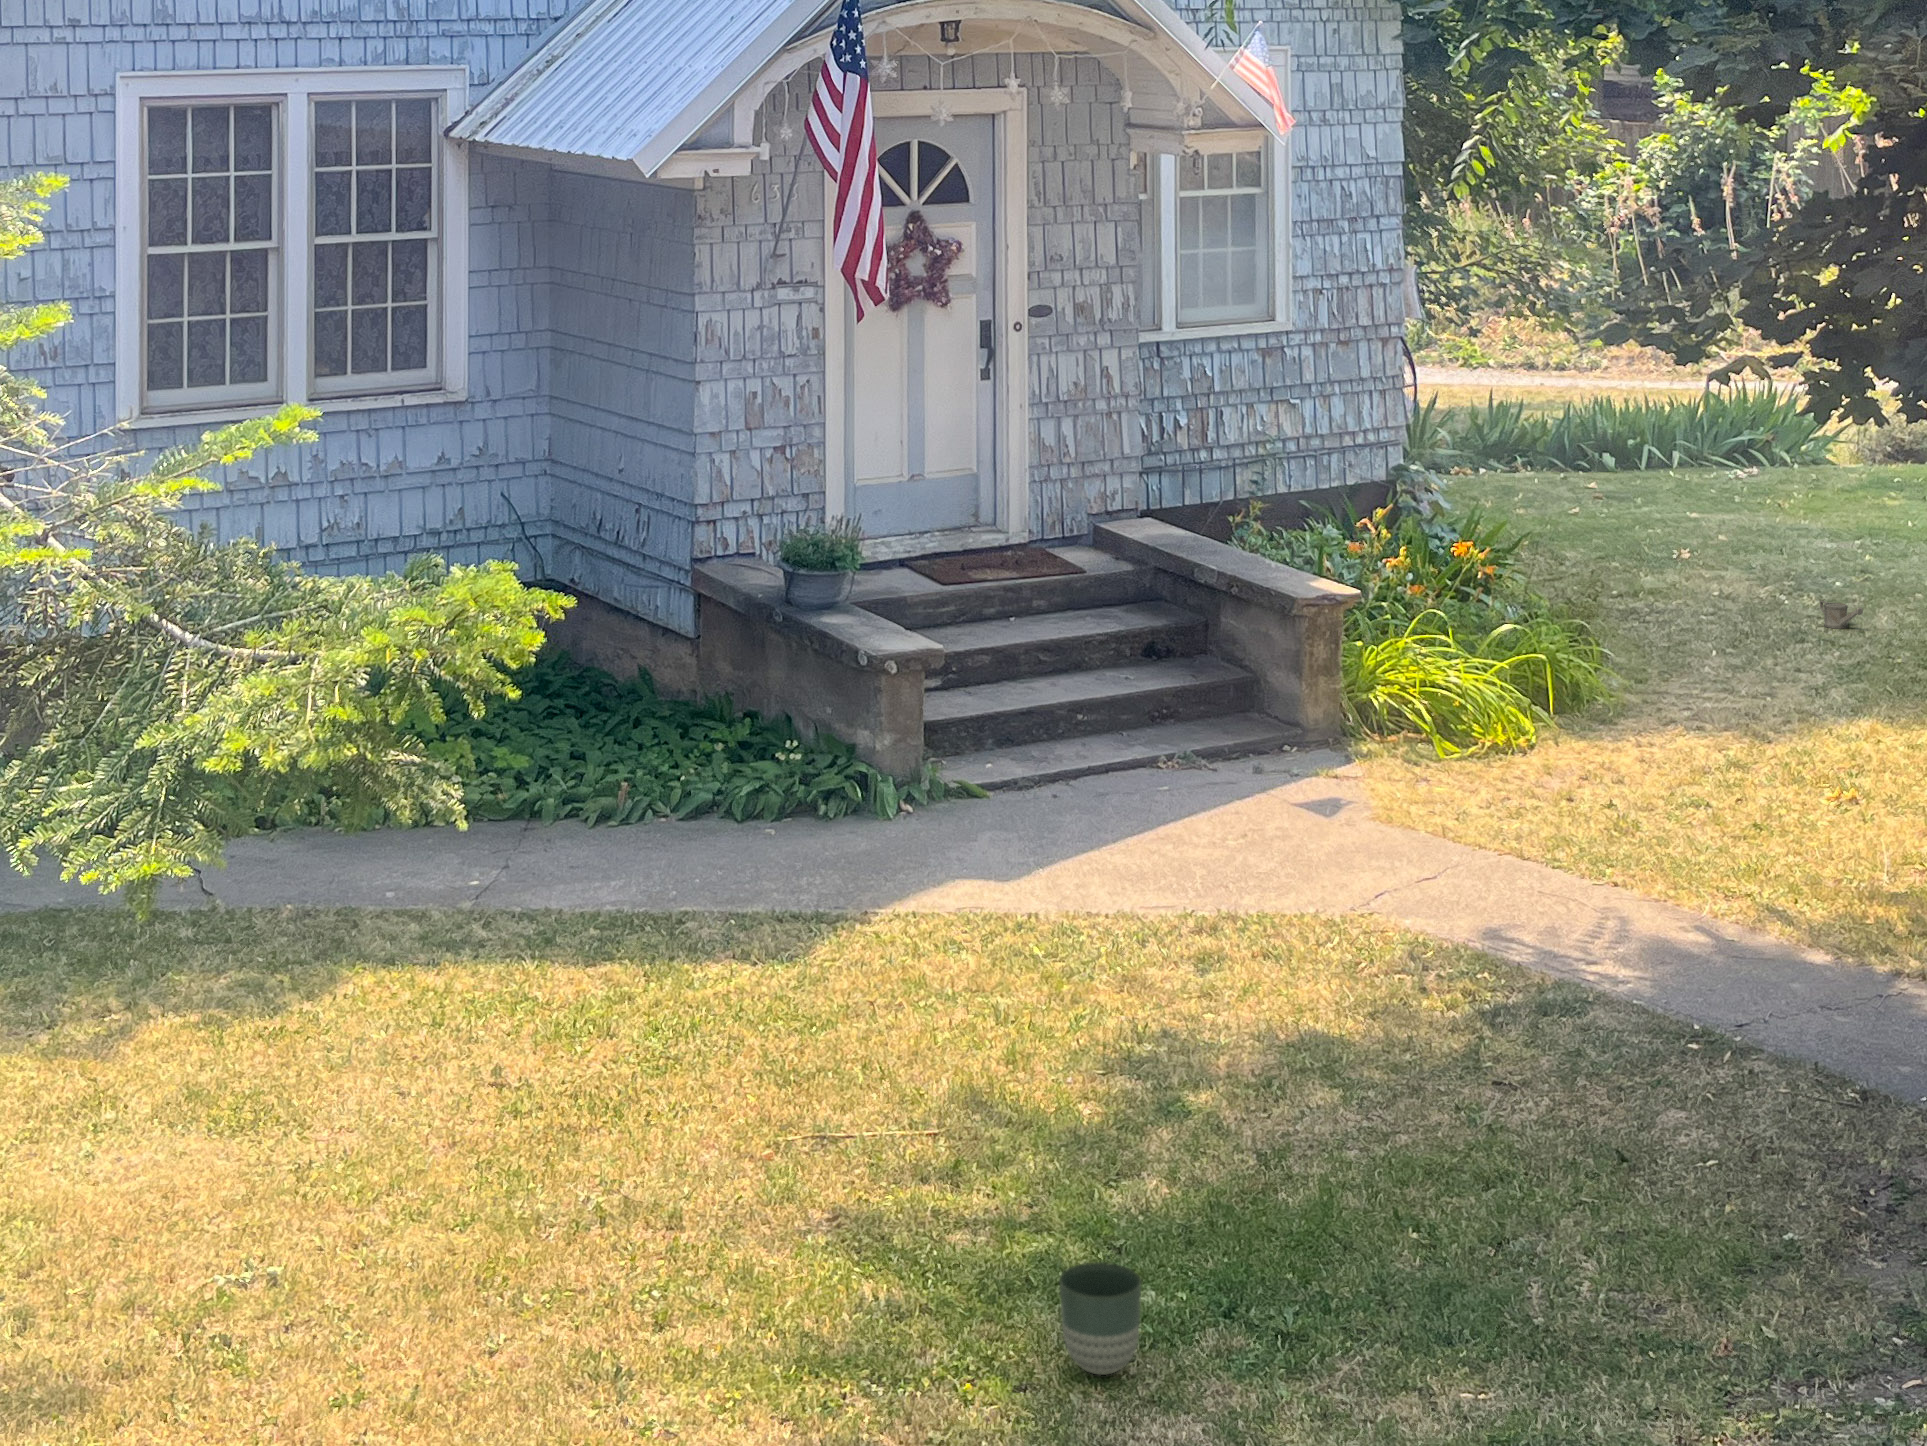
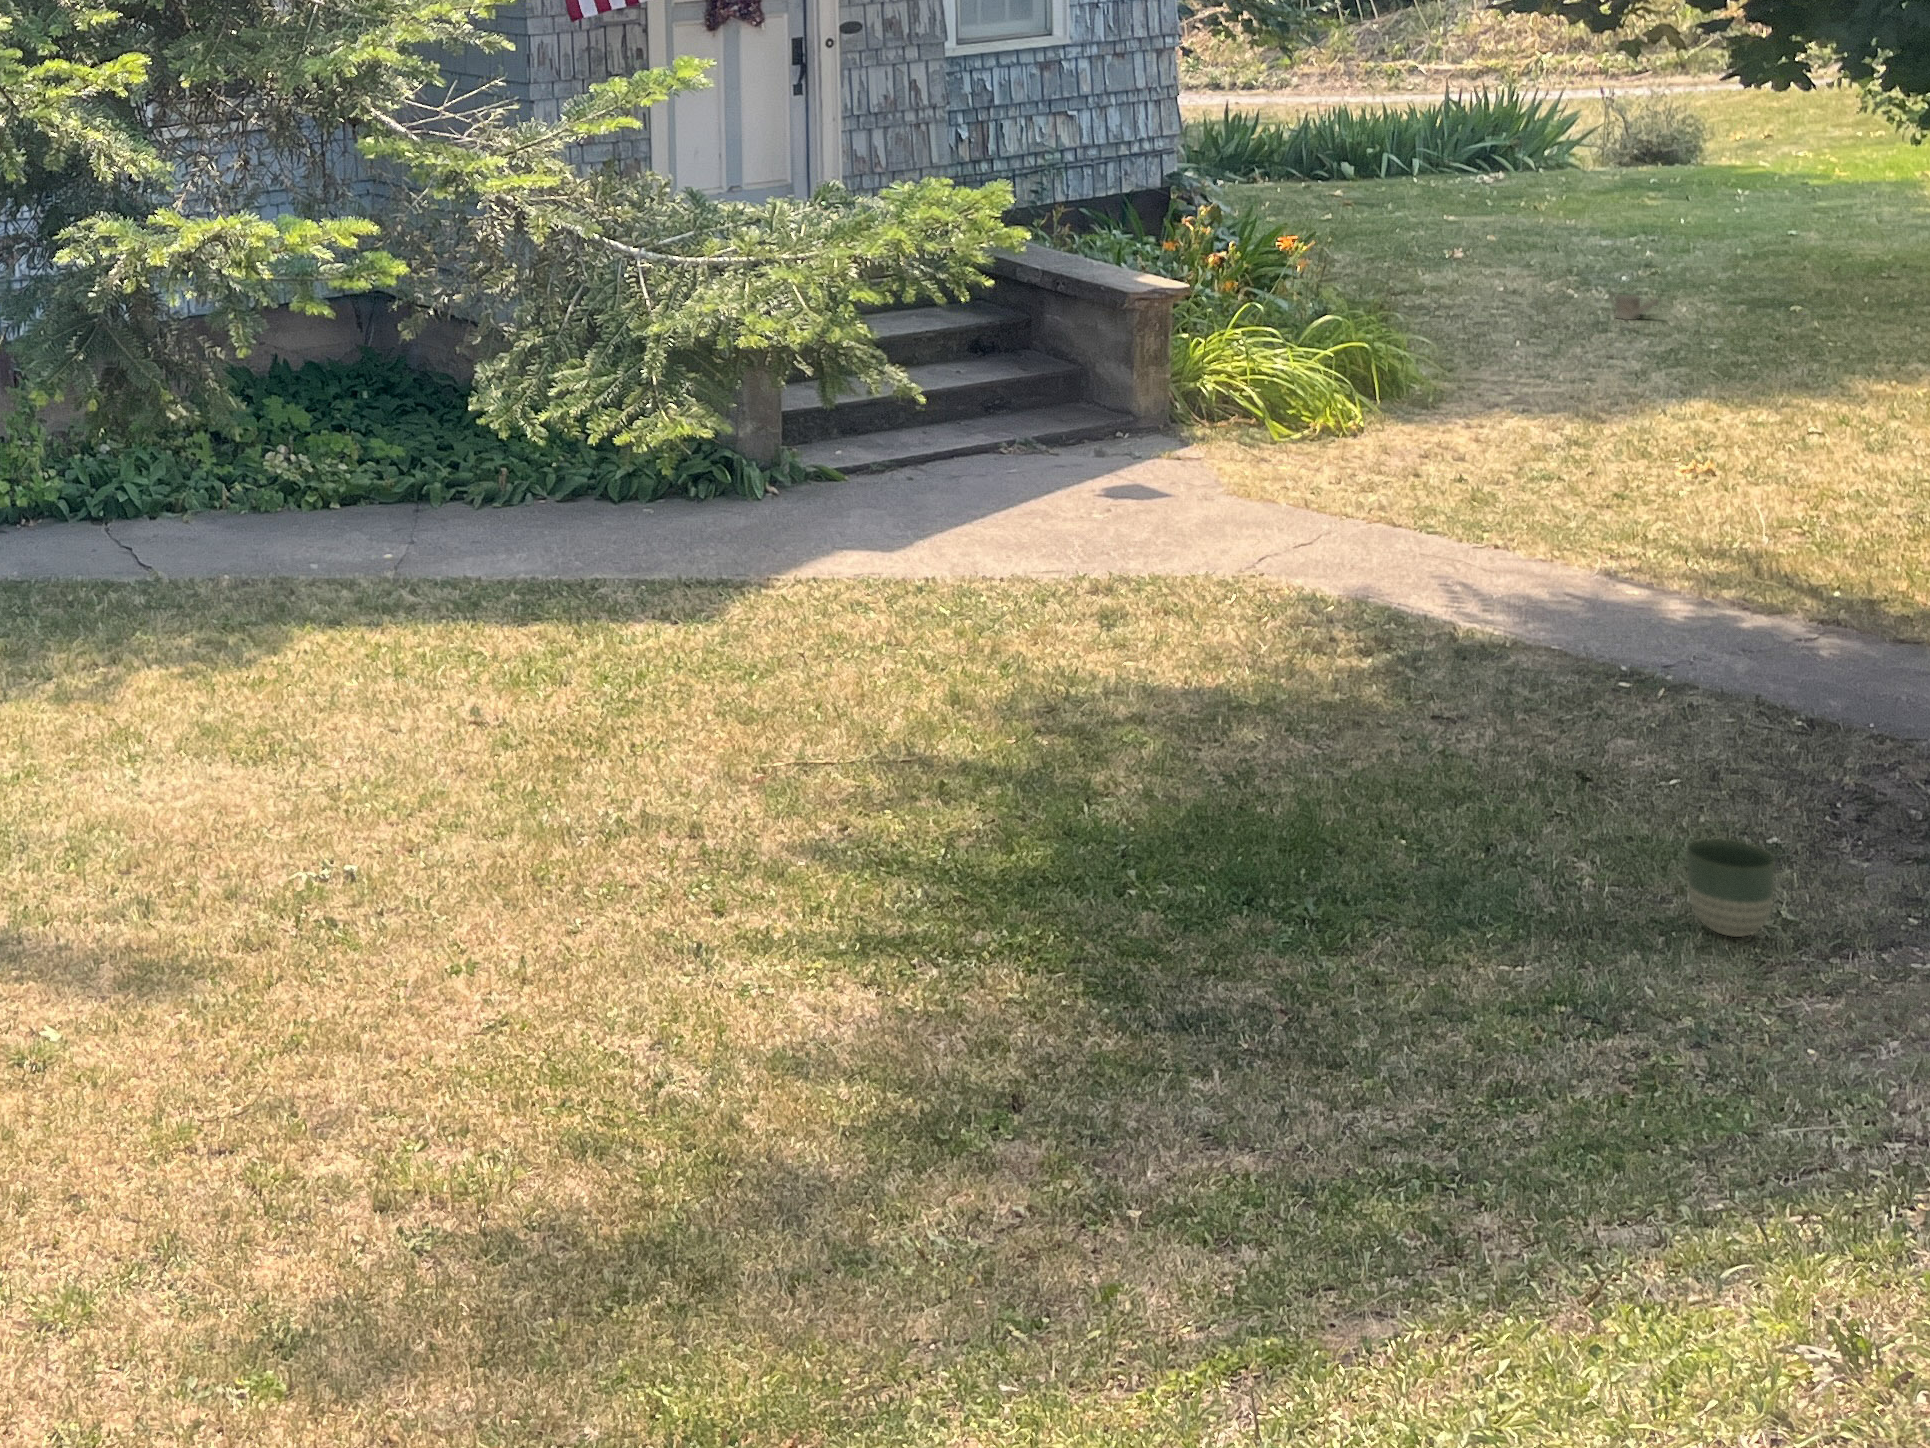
planter: present [1060,1262,1141,1375] -> present [1687,839,1775,937]

